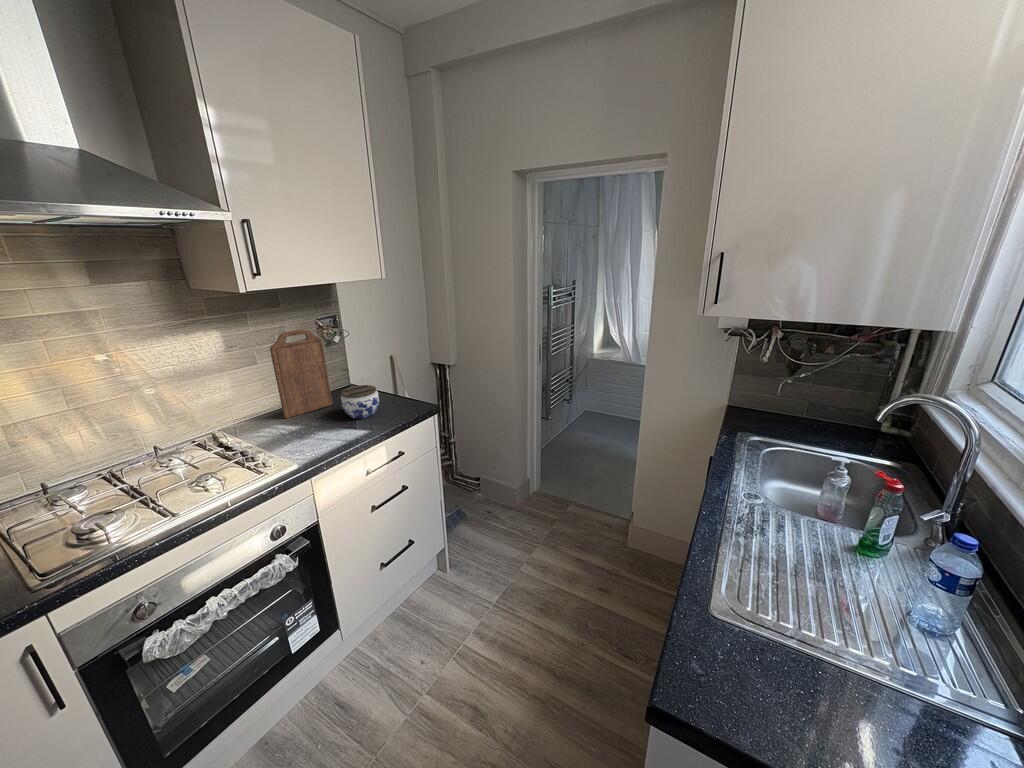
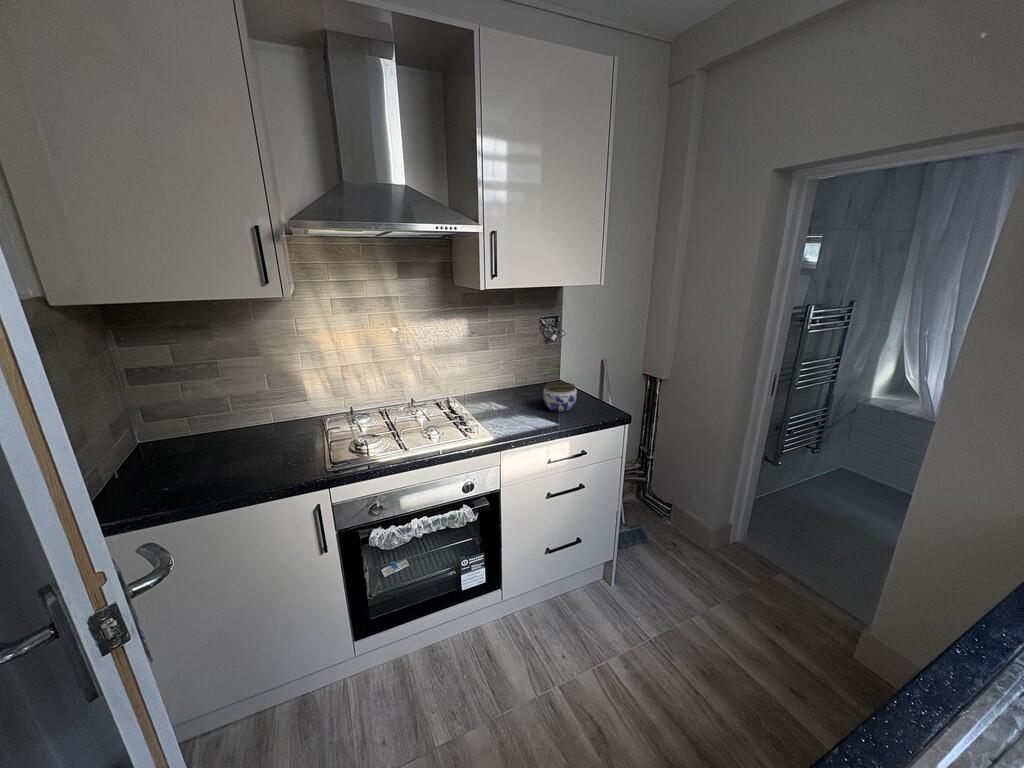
cutting board: present [270,329,332,418] -> none [498,325,540,398]

